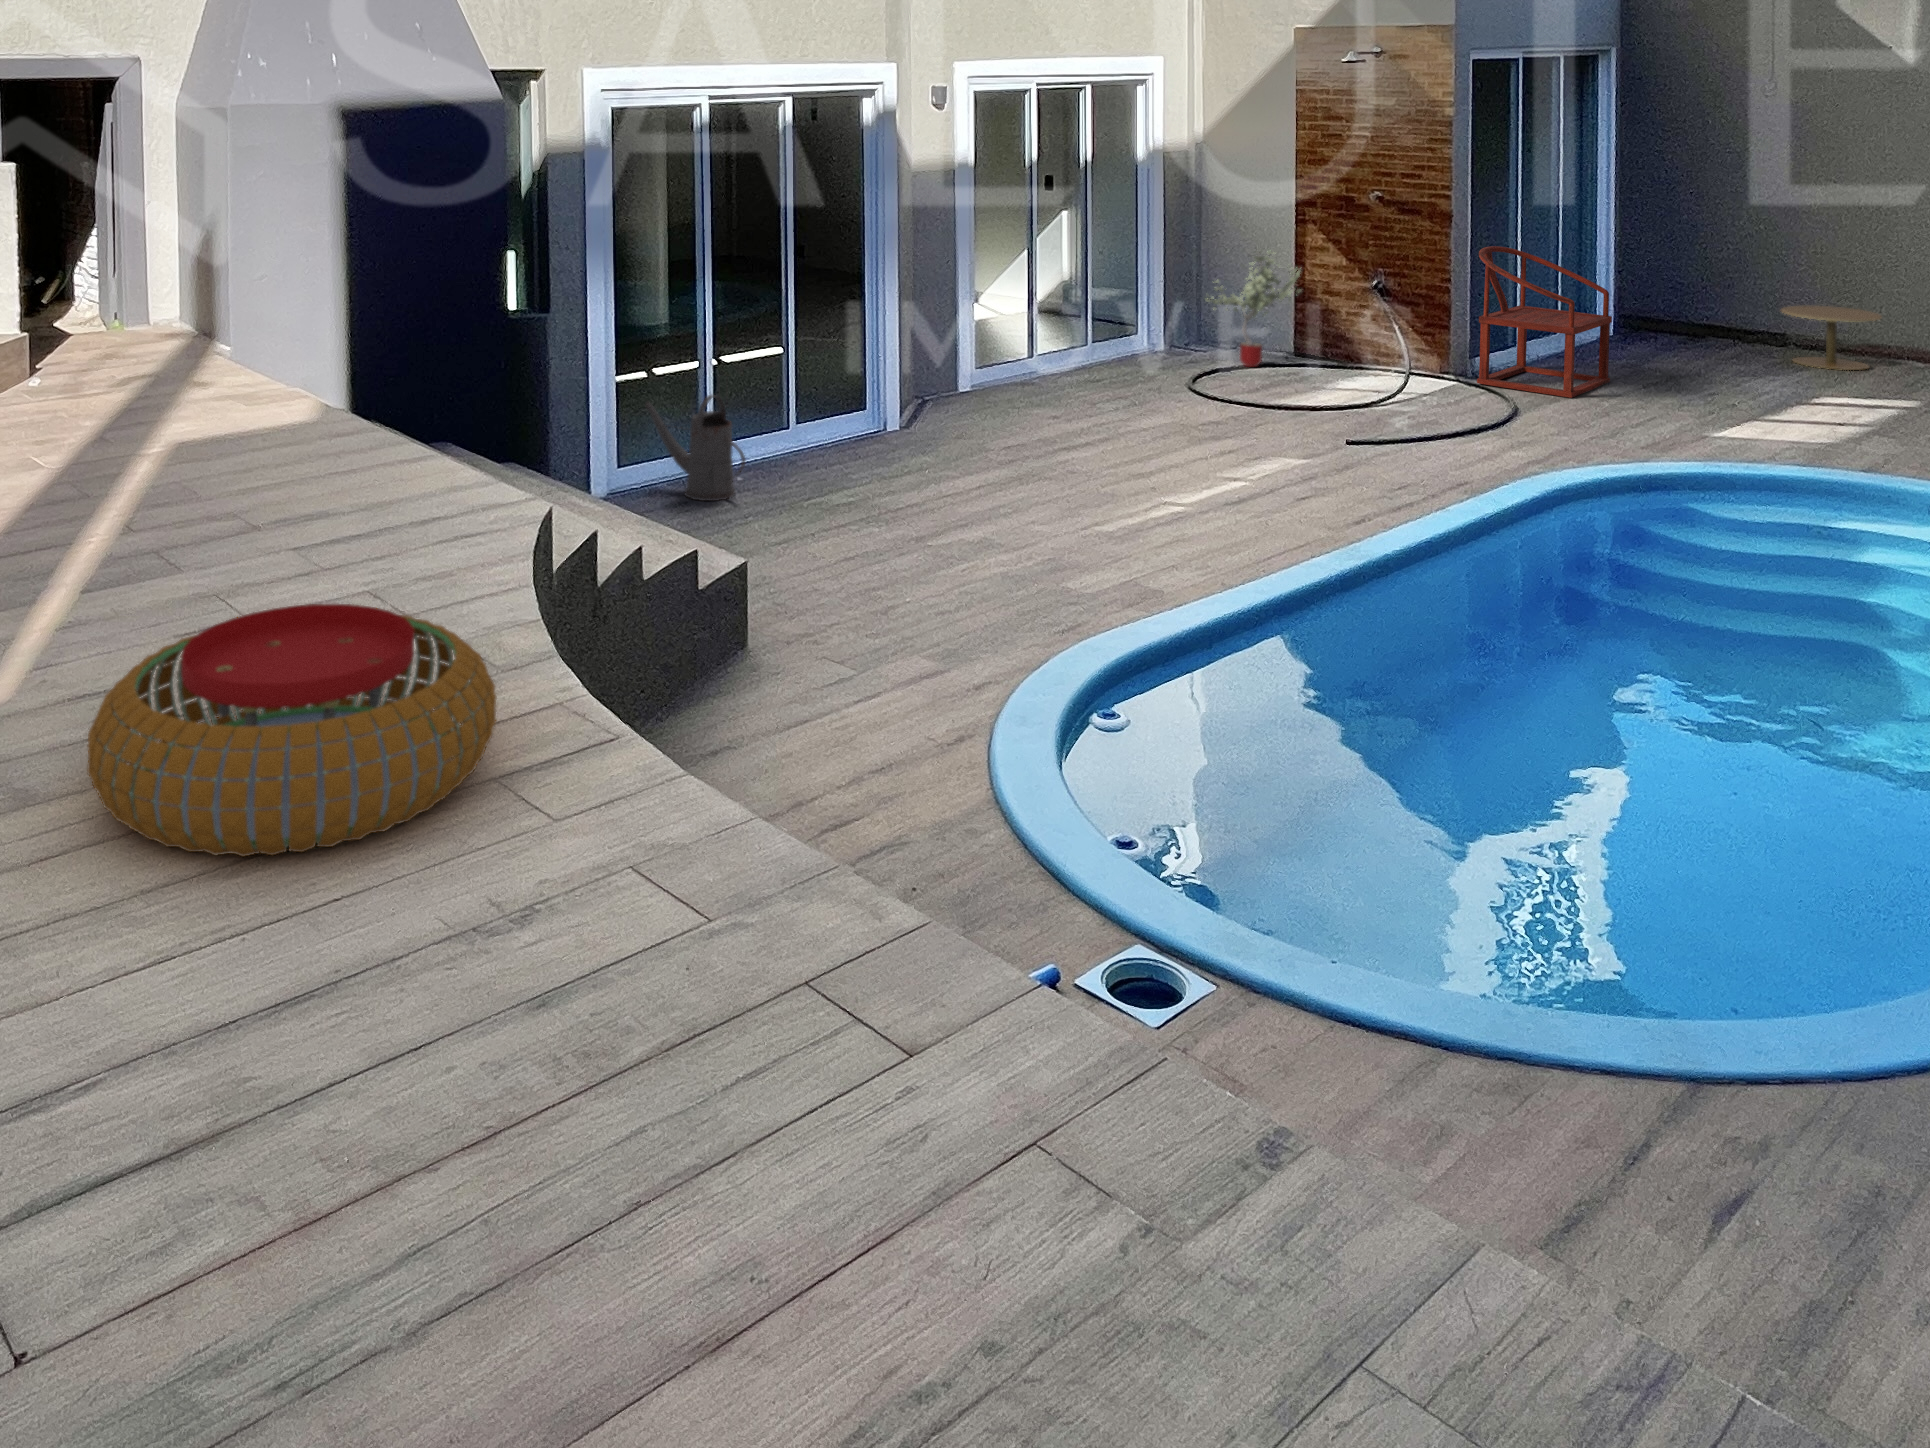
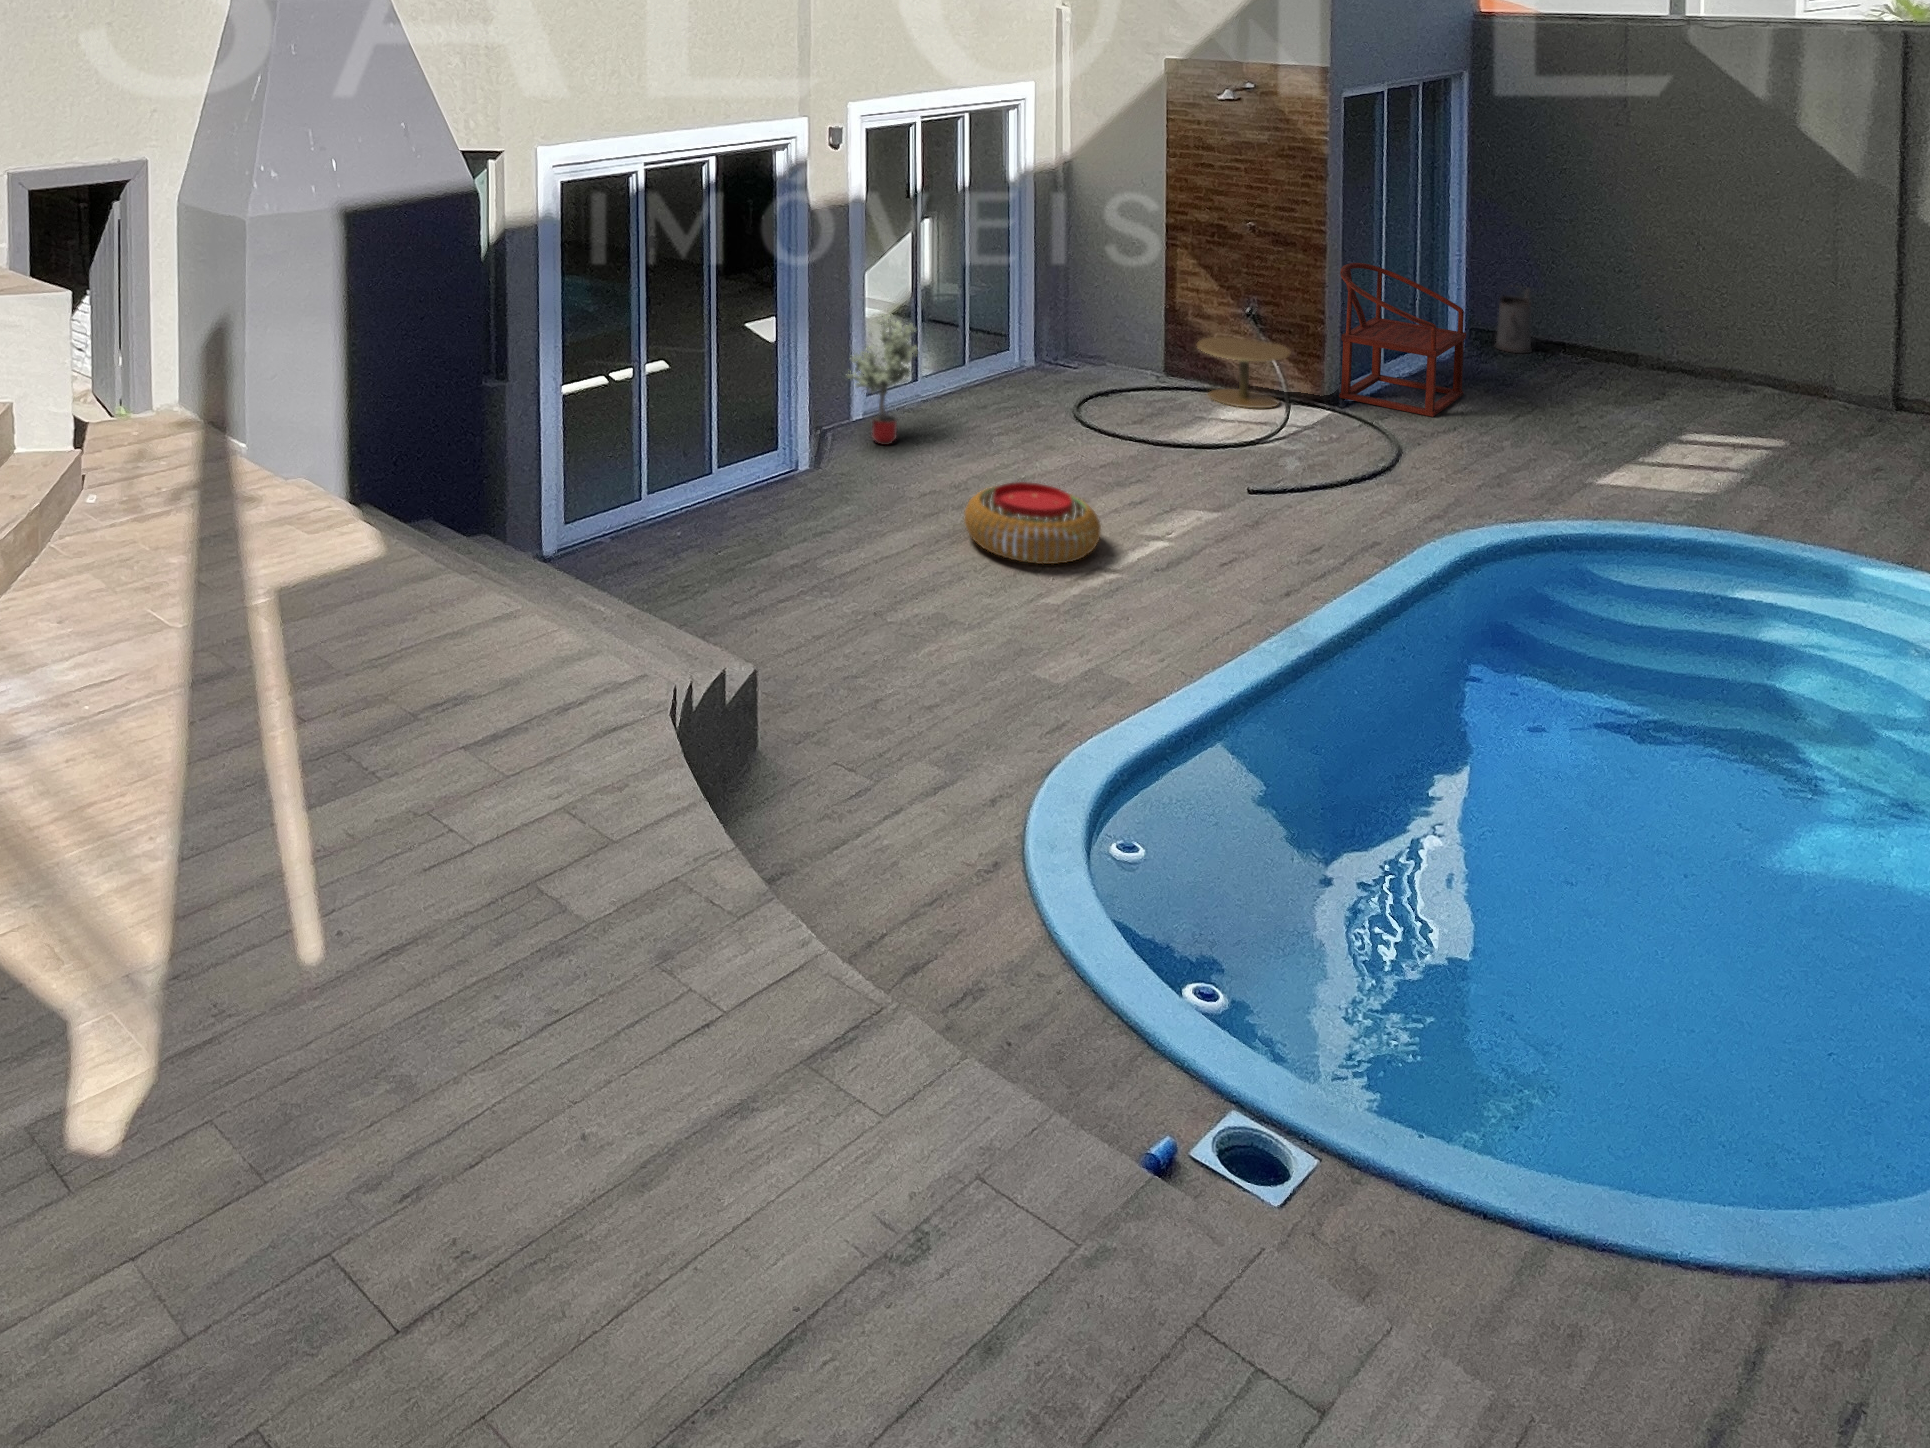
potted tree: present [1206,250,1301,367] -> present [847,314,918,445]
side table: present [1781,306,1881,370] -> present [1197,336,1290,408]
watering can: present [645,395,746,501] -> present [1495,285,1532,353]
pouf: present [87,604,496,856] -> present [964,482,1101,564]

